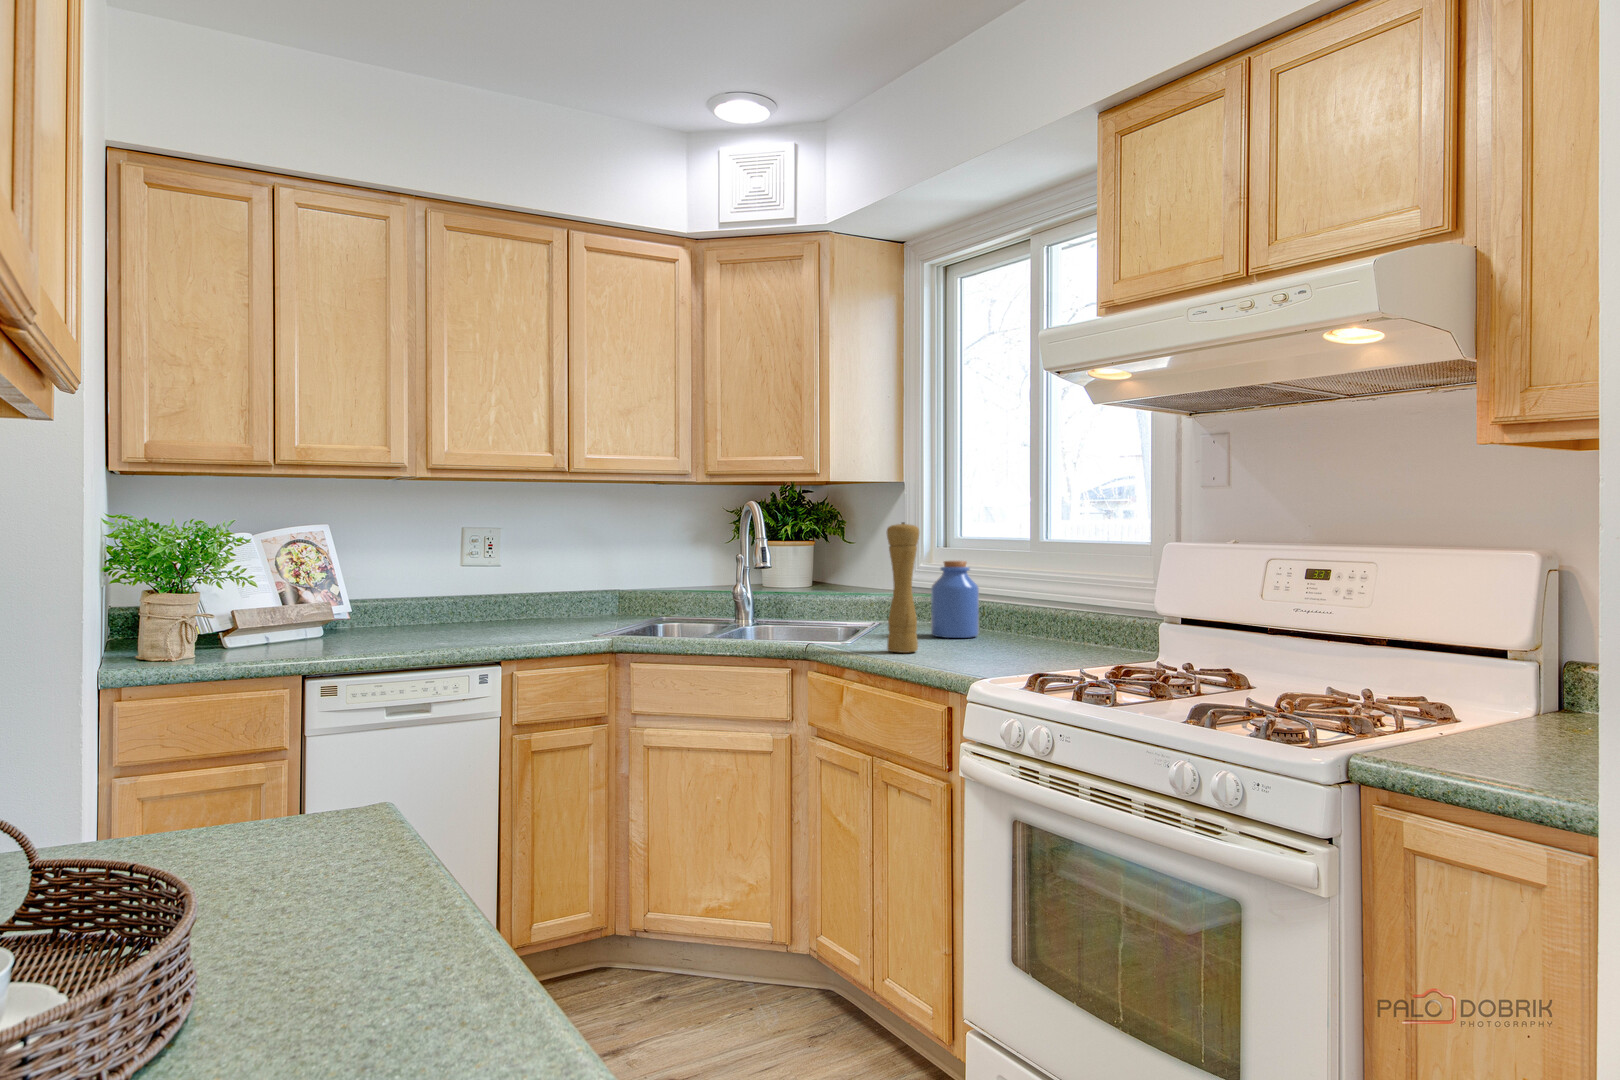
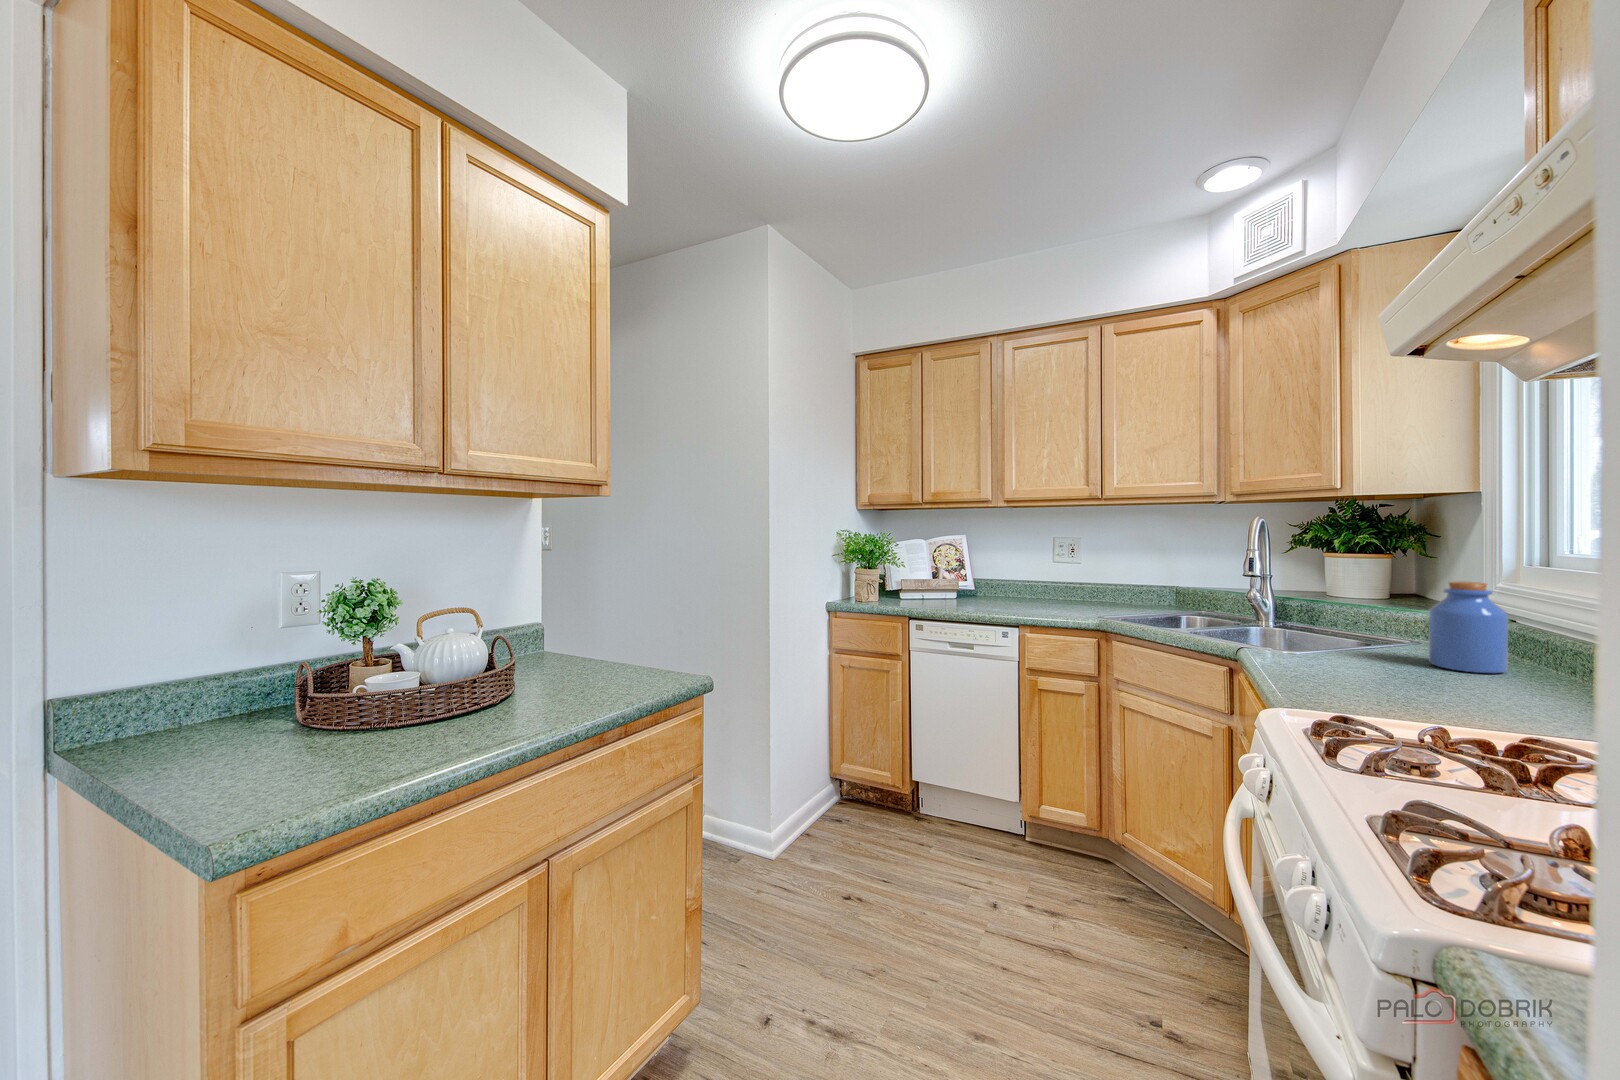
pepper mill: present [887,522,919,653] -> none [1293,543,1337,677]

